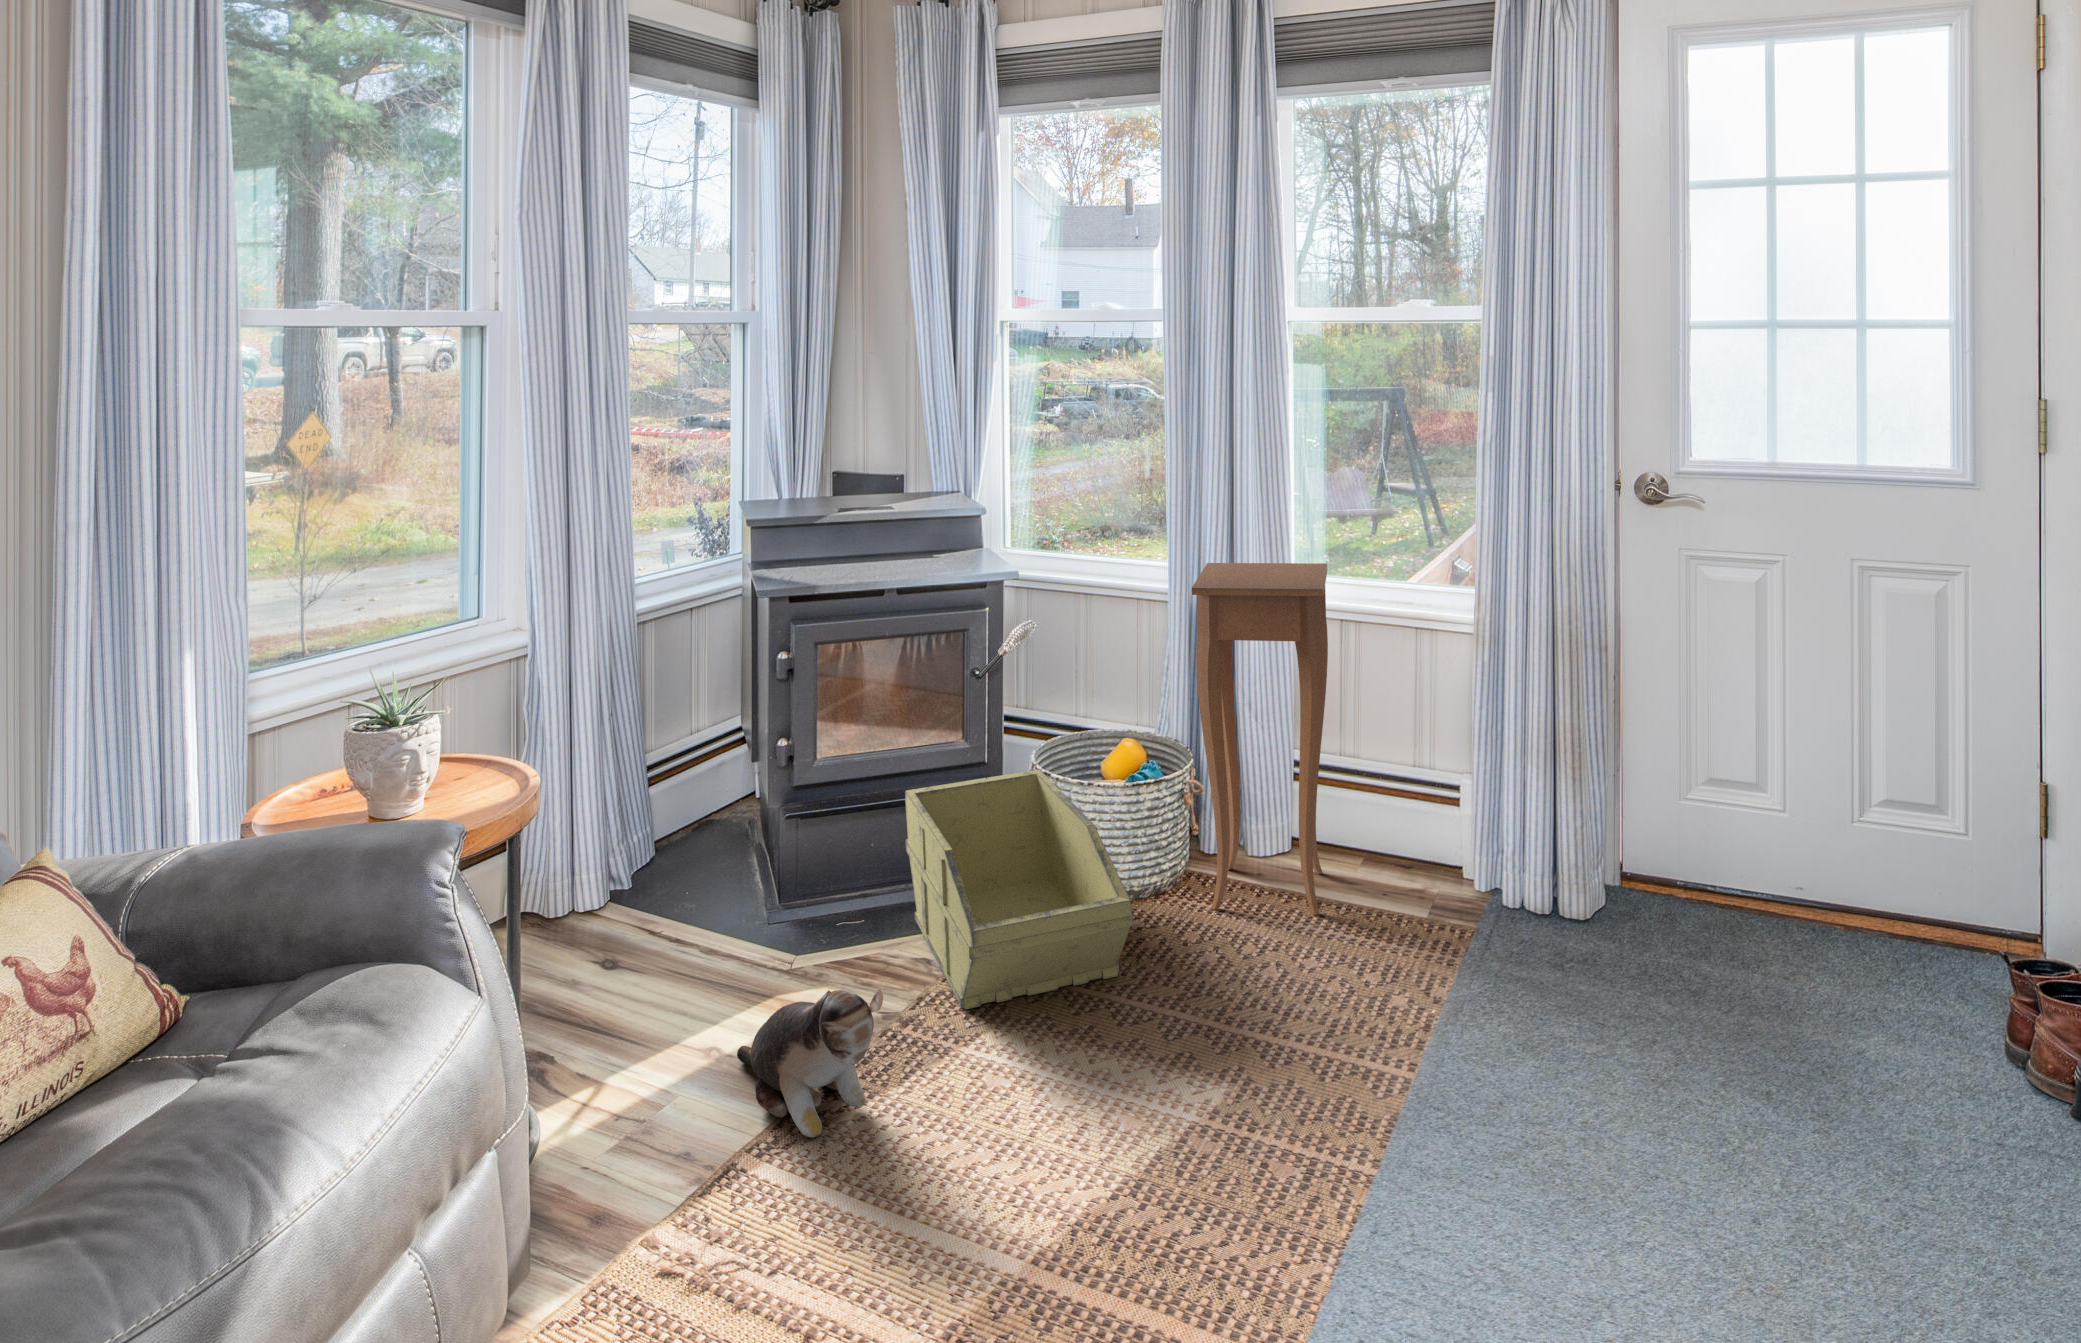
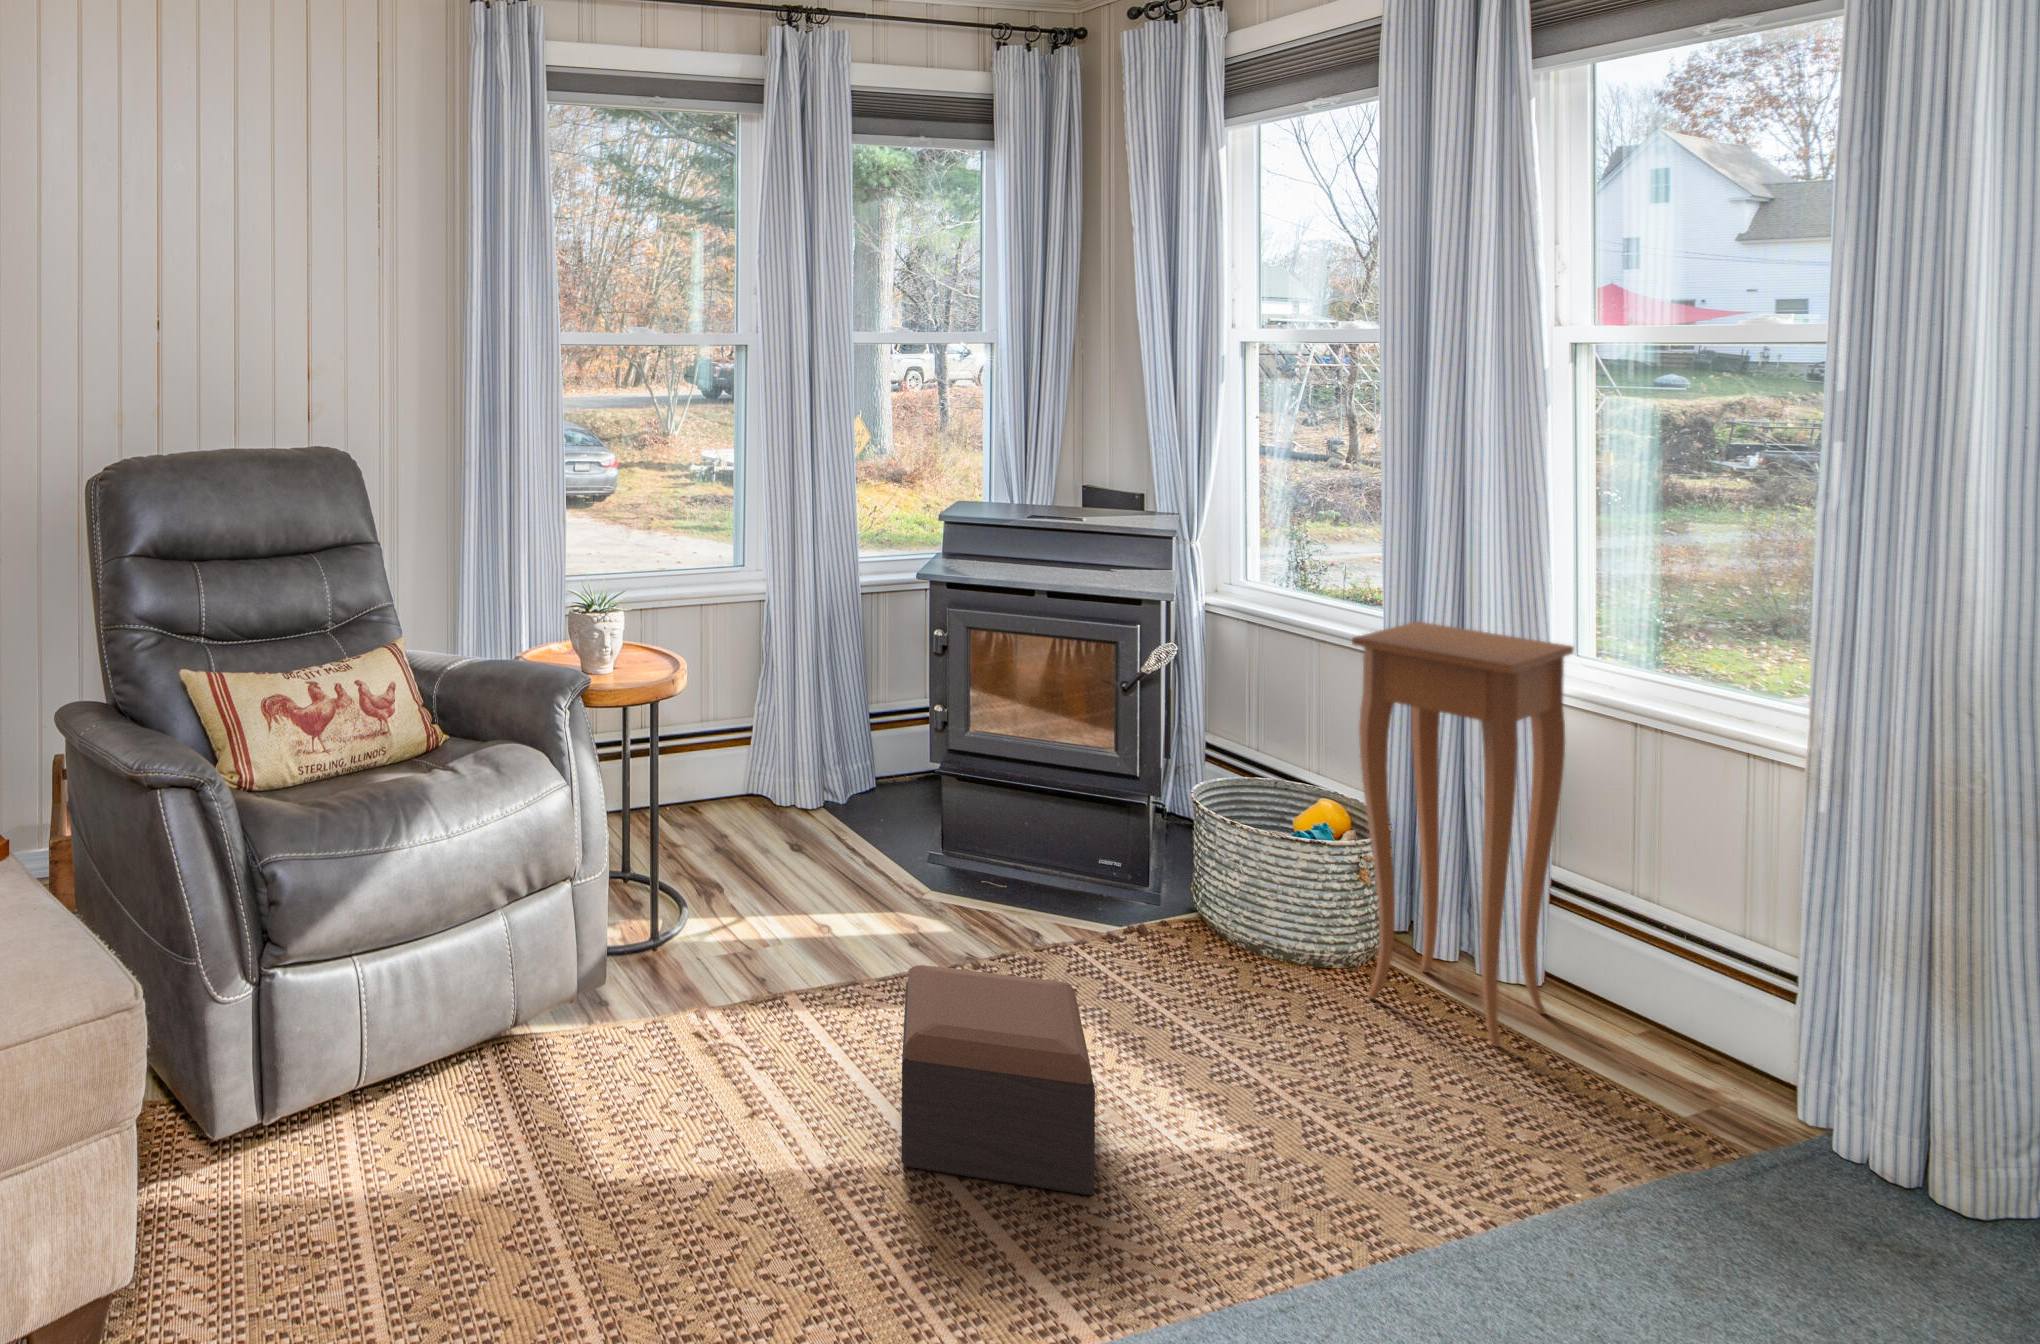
storage bin: present [905,769,1134,1010] -> none [1032,780,1213,1011]
plush toy: present [737,989,883,1138] -> none [823,894,905,1012]
footstool: none [920,1007,1177,1291] -> present [901,965,1095,1195]

